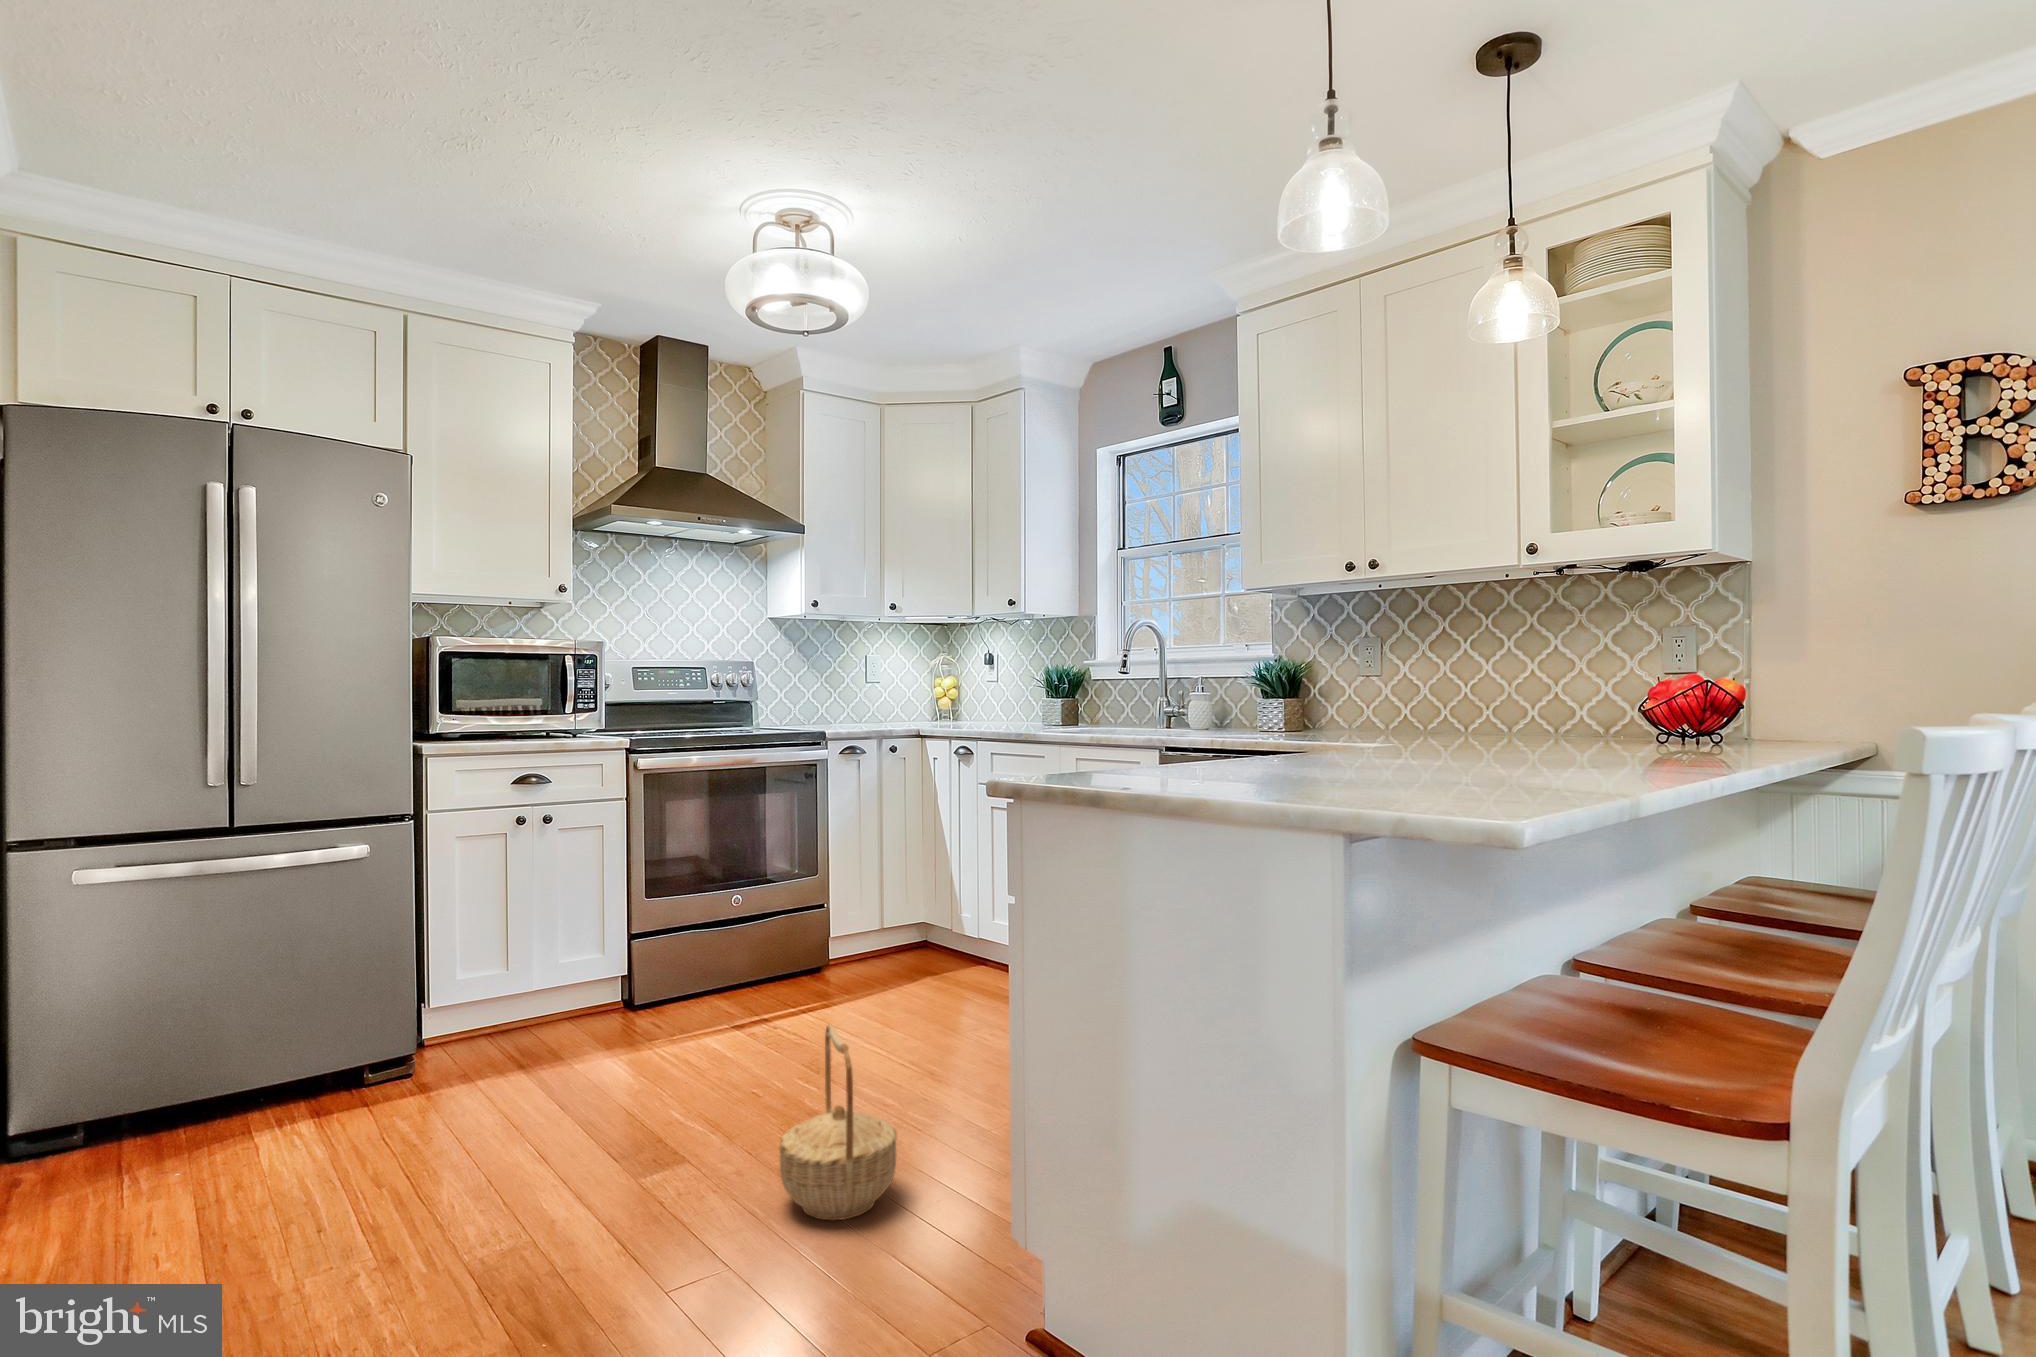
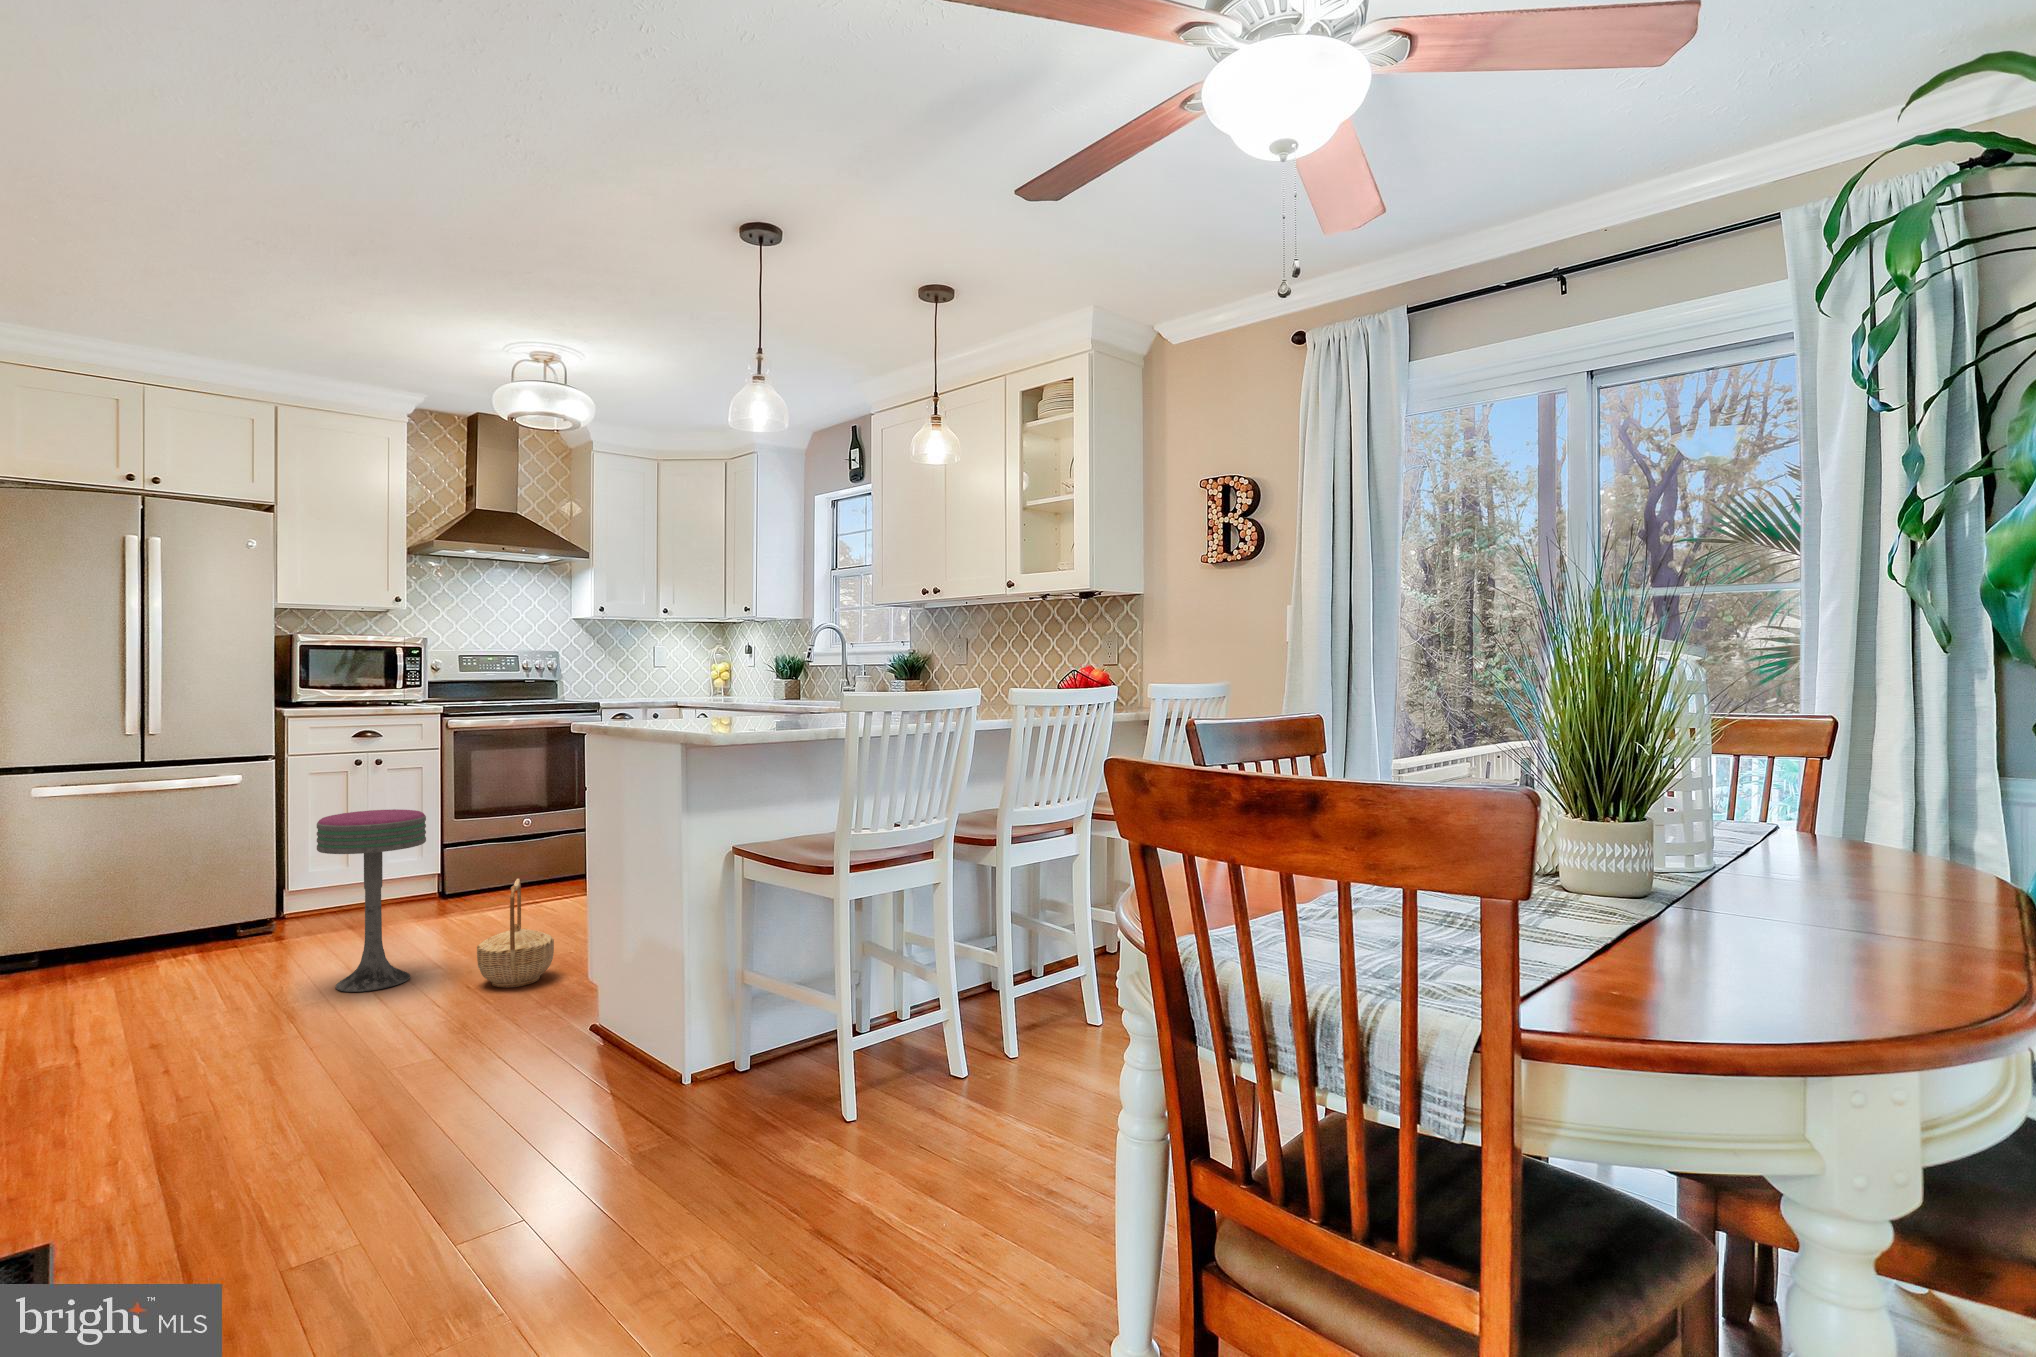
bar stool: none [520,908,685,1227] -> present [317,809,426,992]

